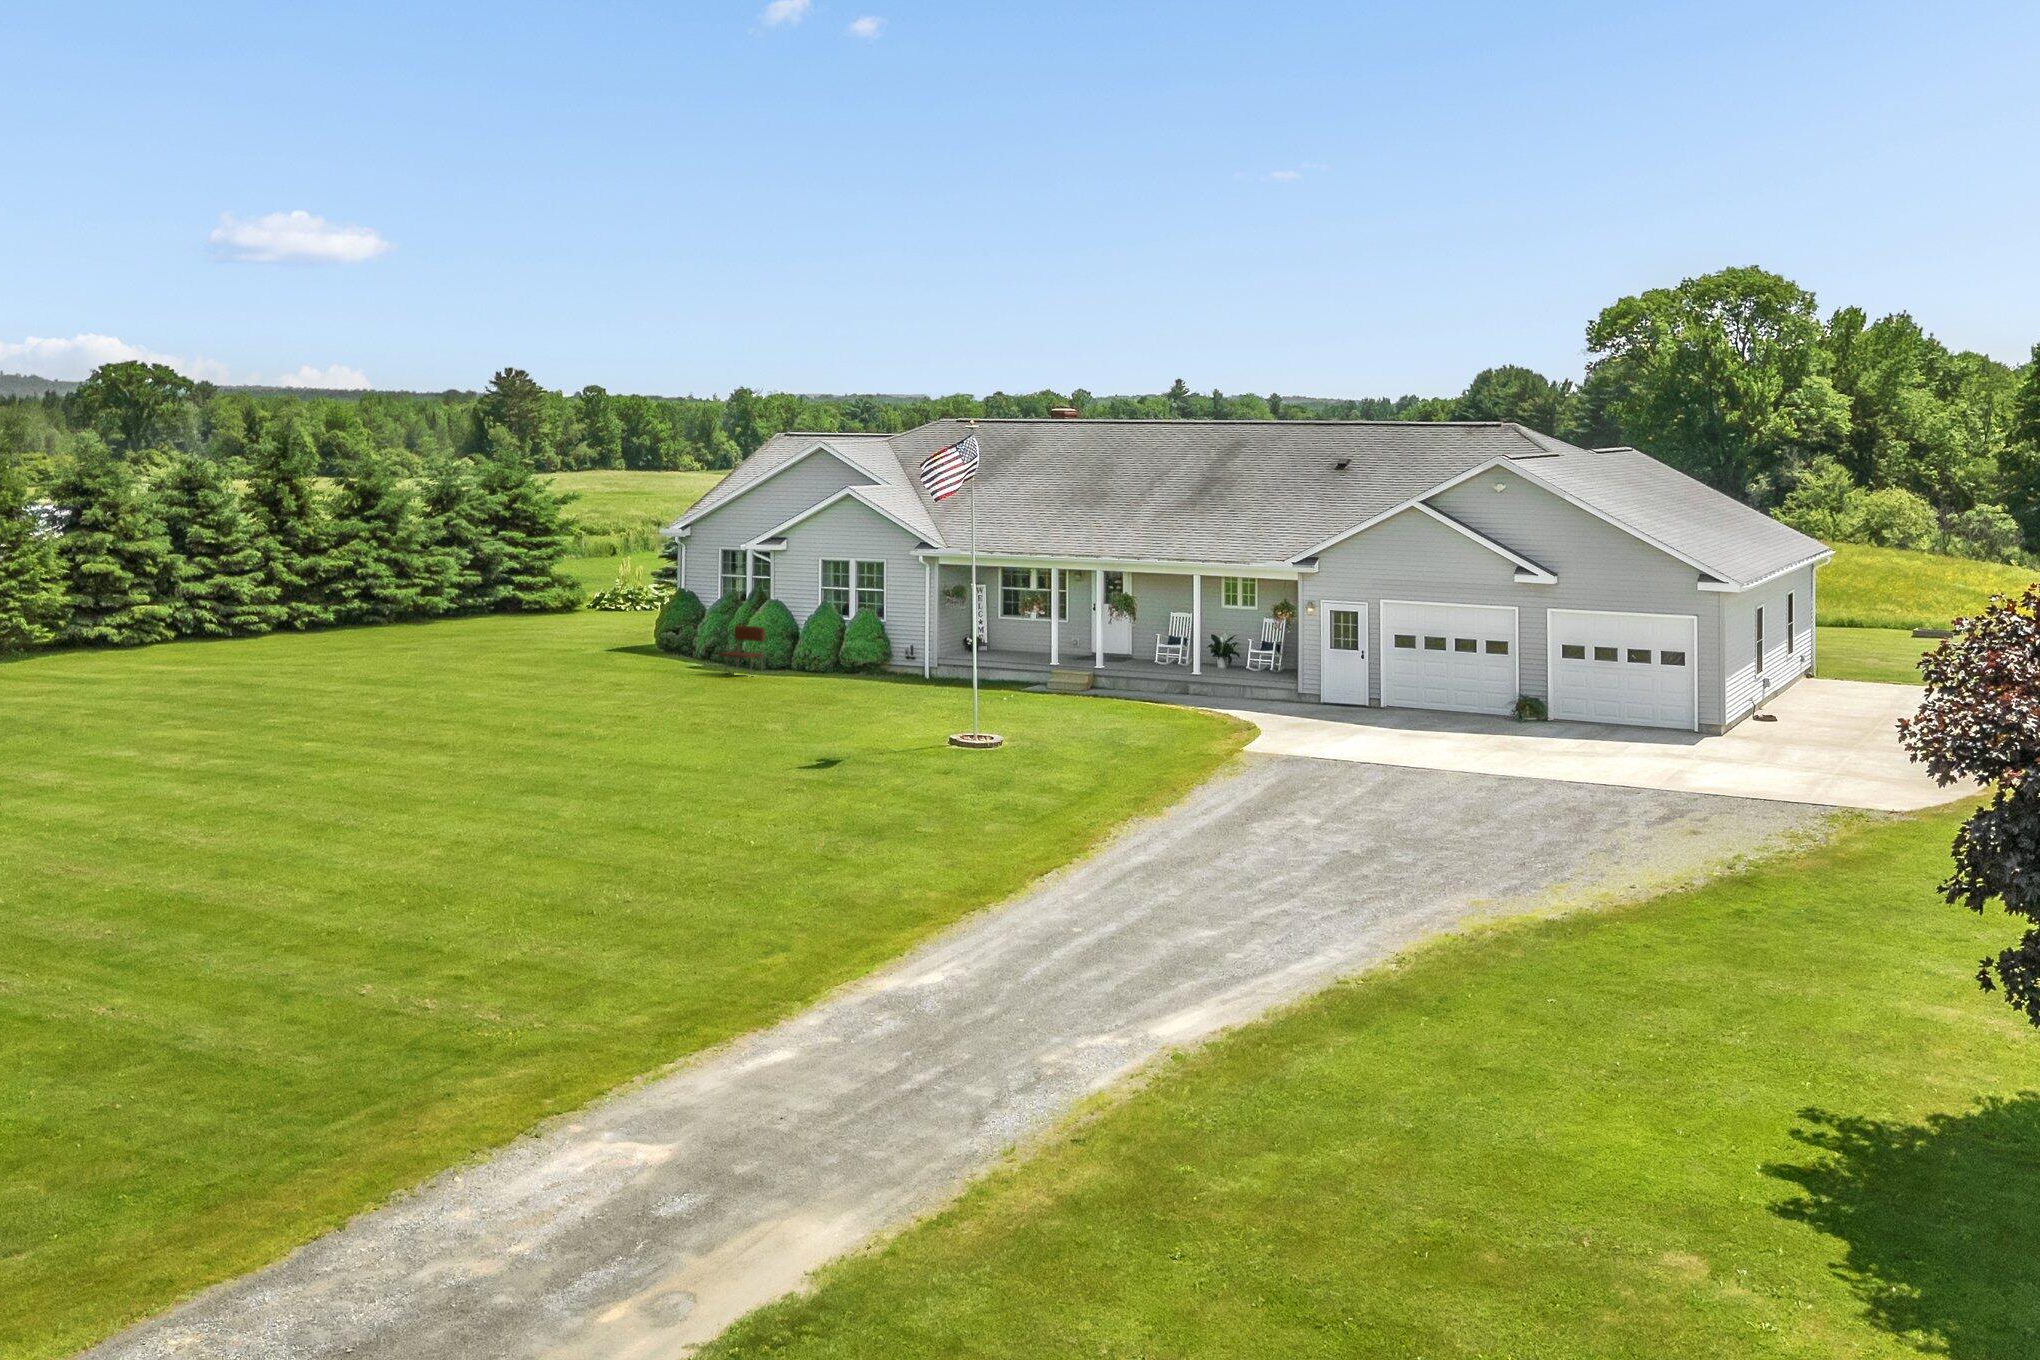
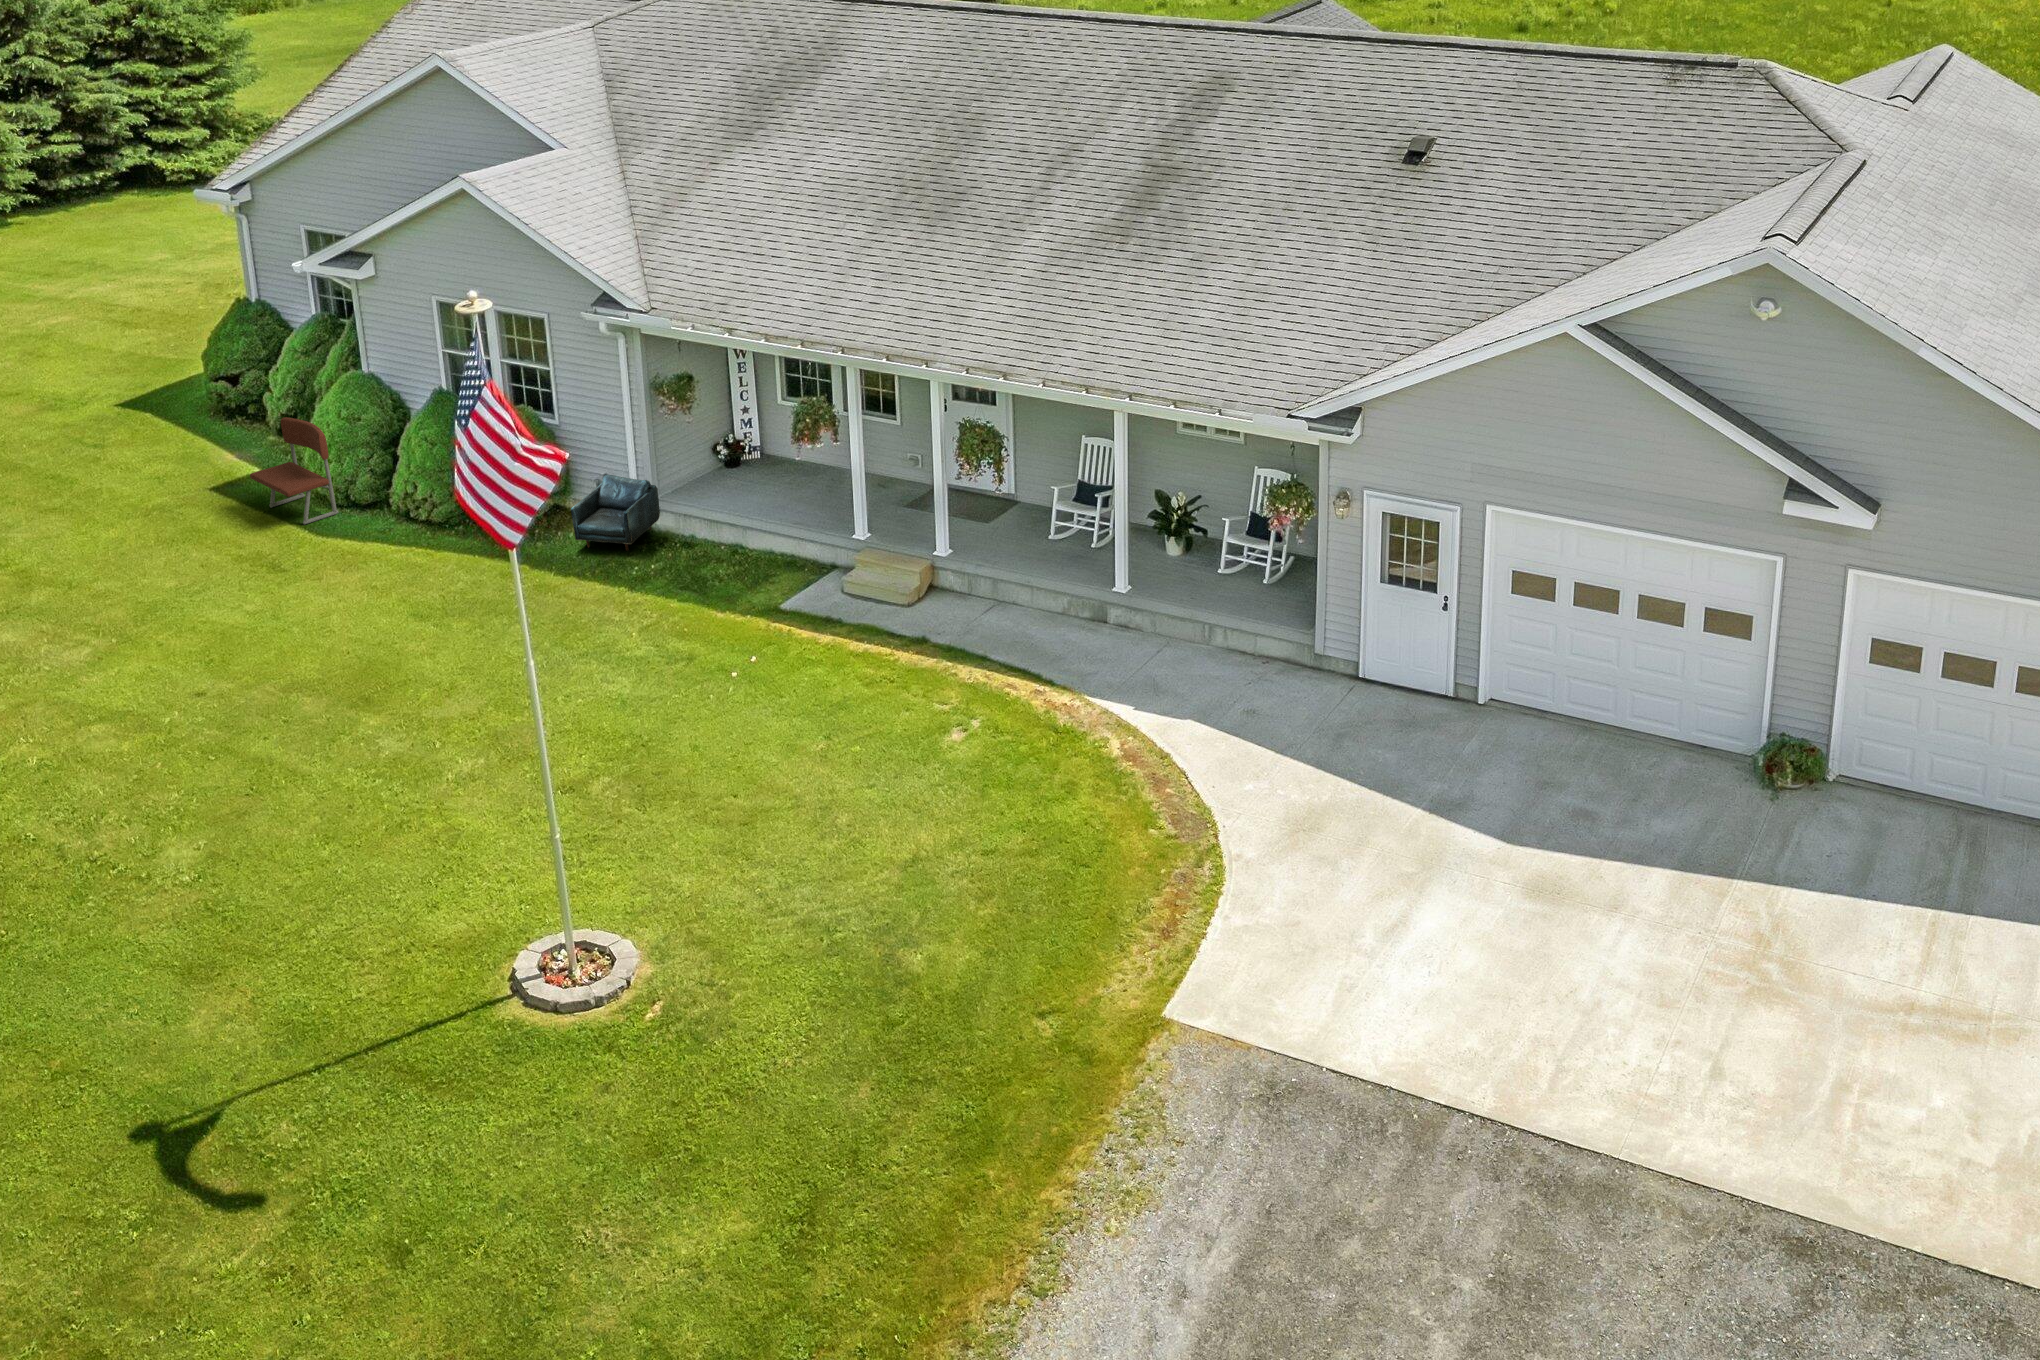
armchair: none [903,646,943,680] -> present [571,475,660,551]

